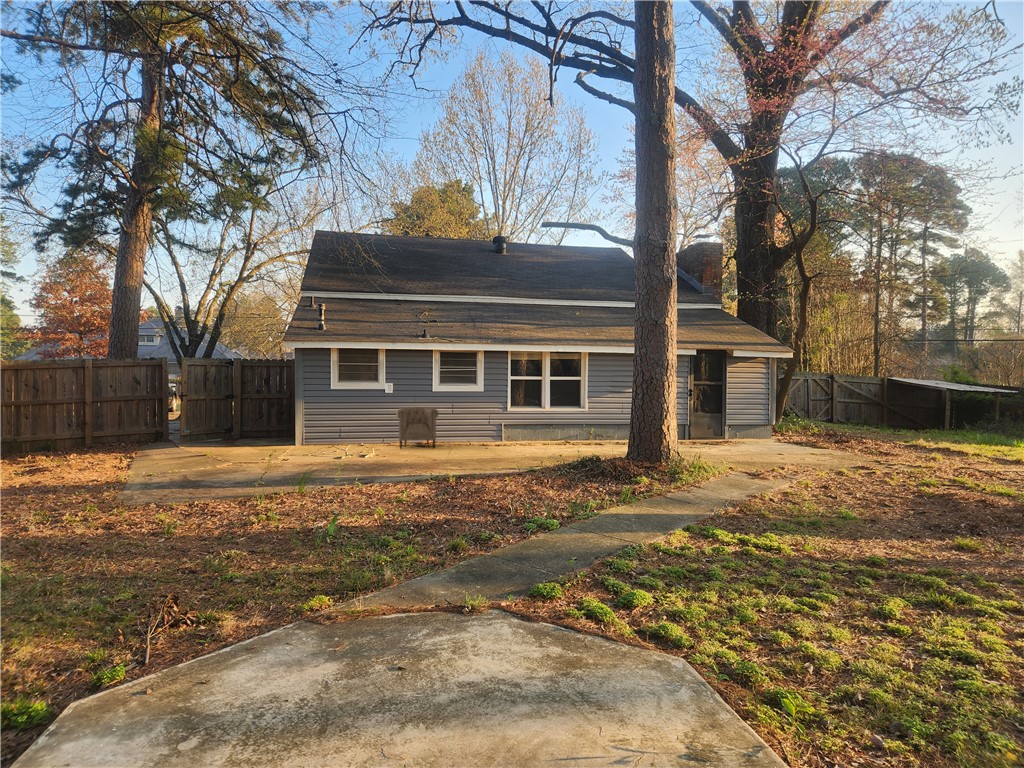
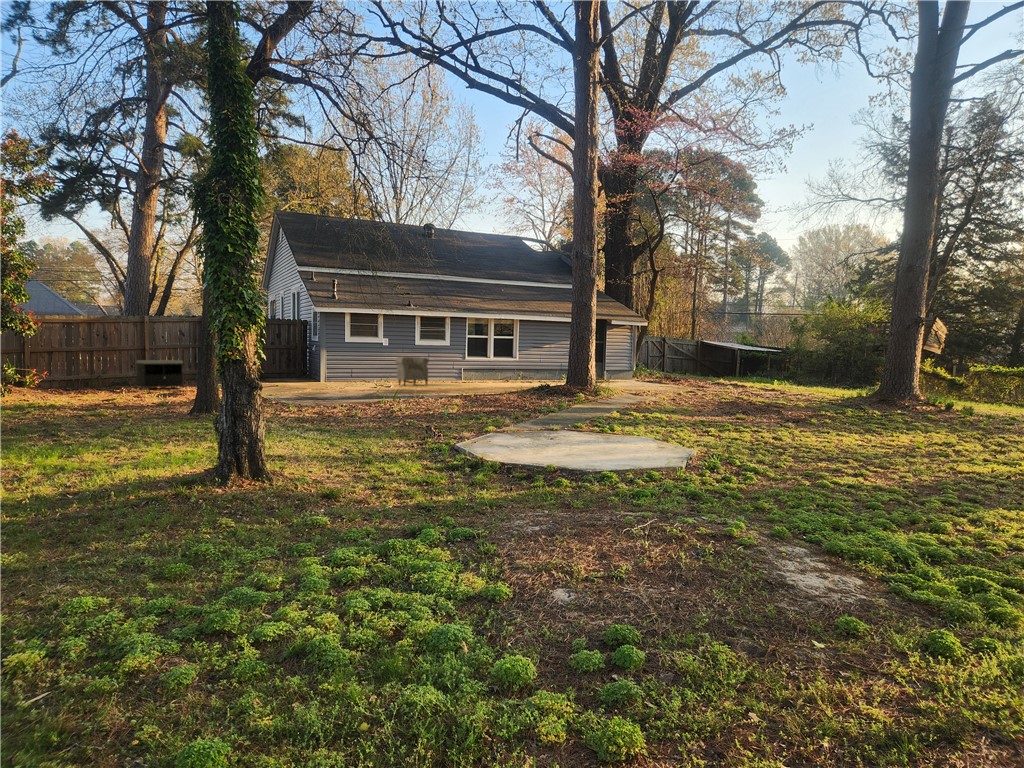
storage bench: none [38,414,103,453] -> present [137,360,183,389]

